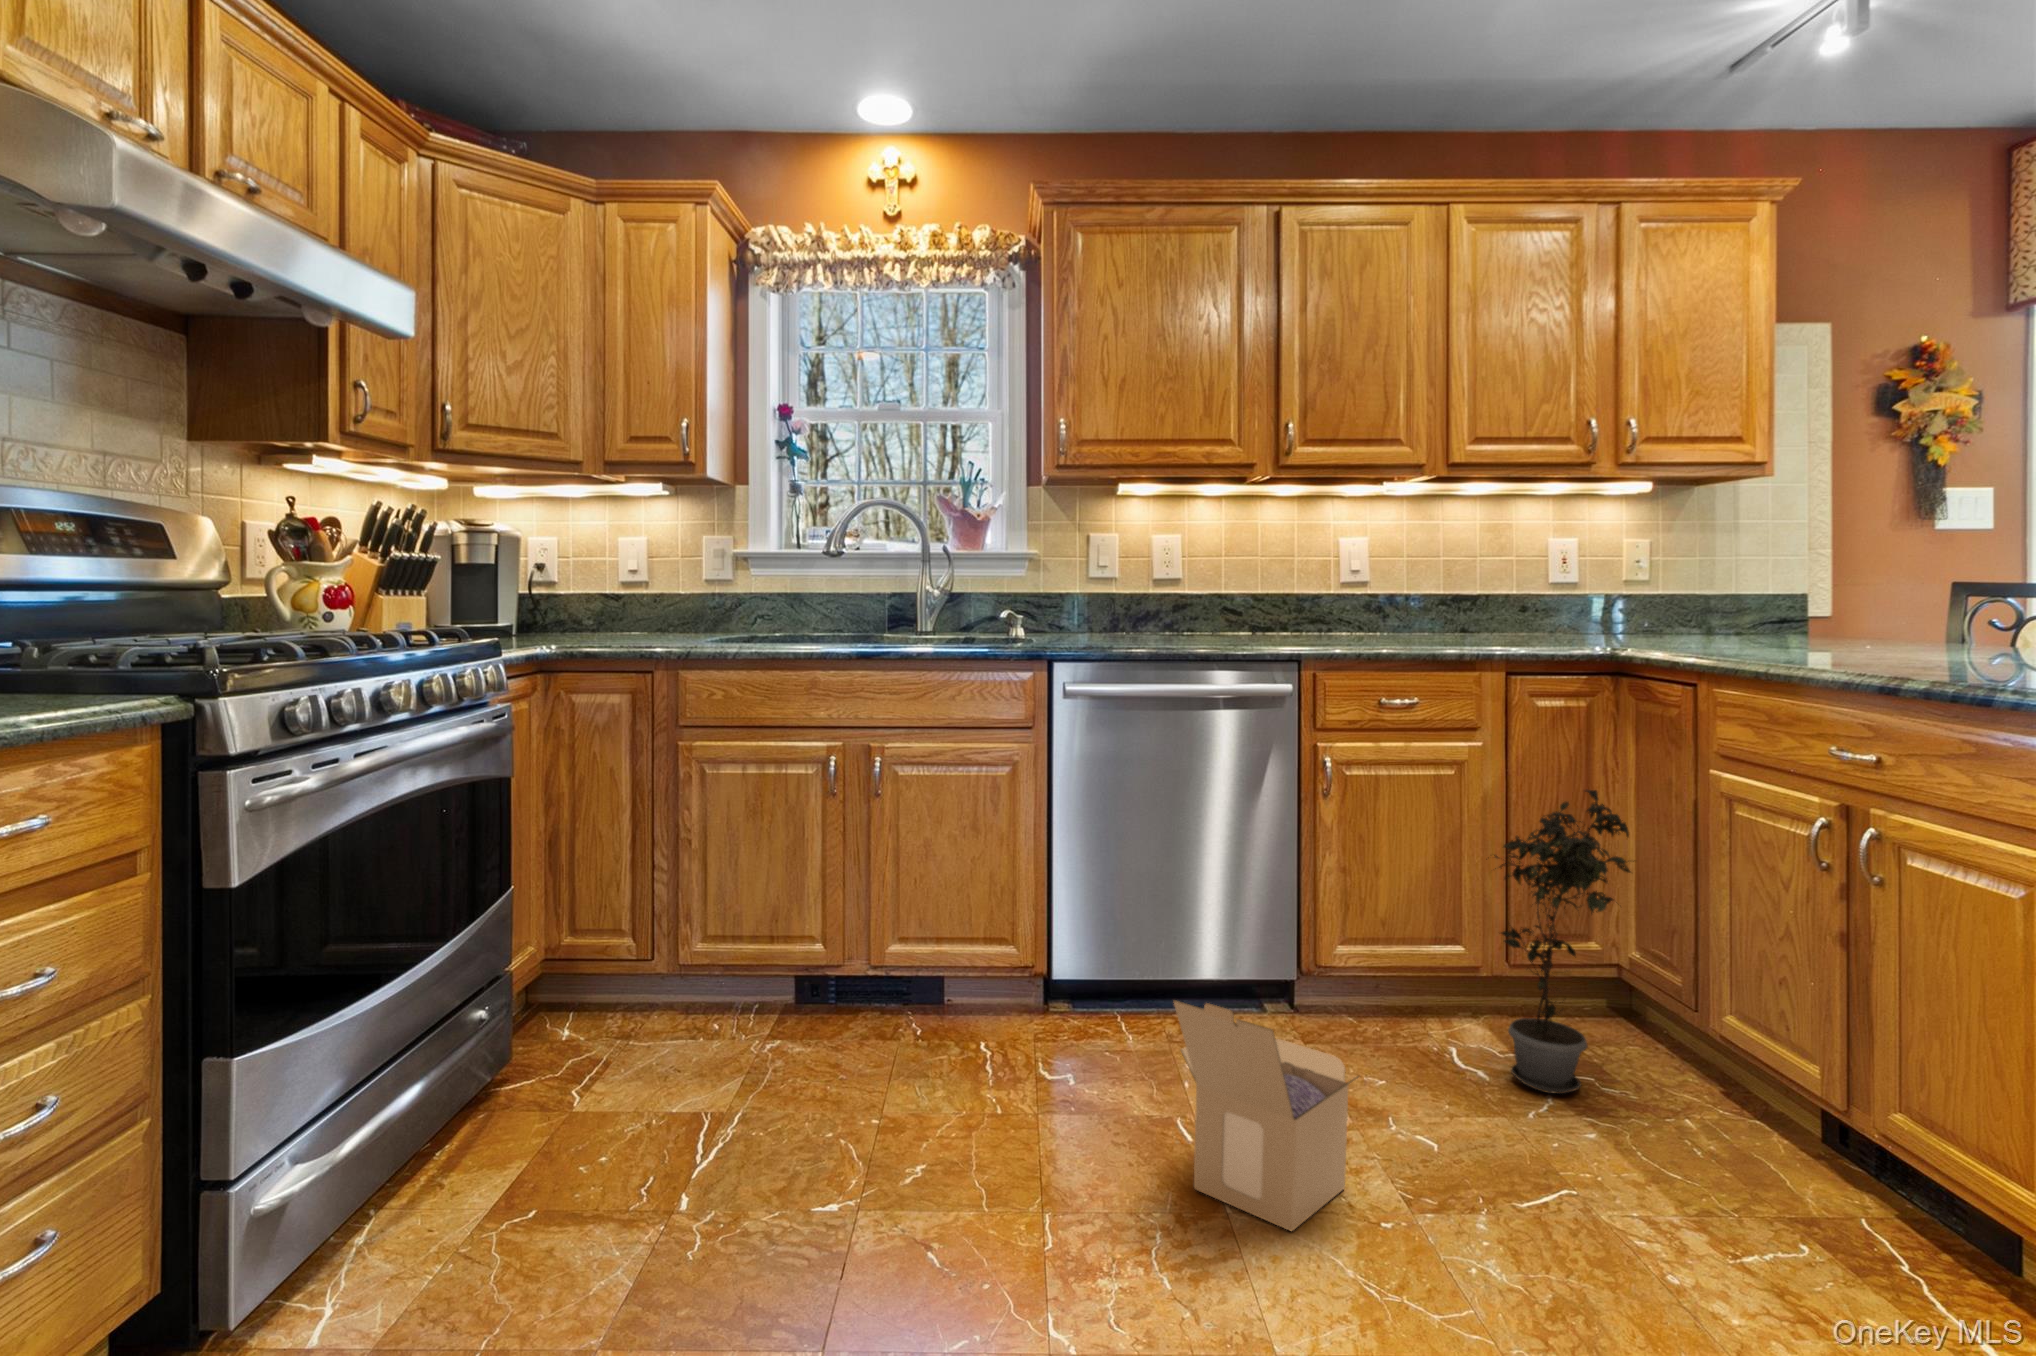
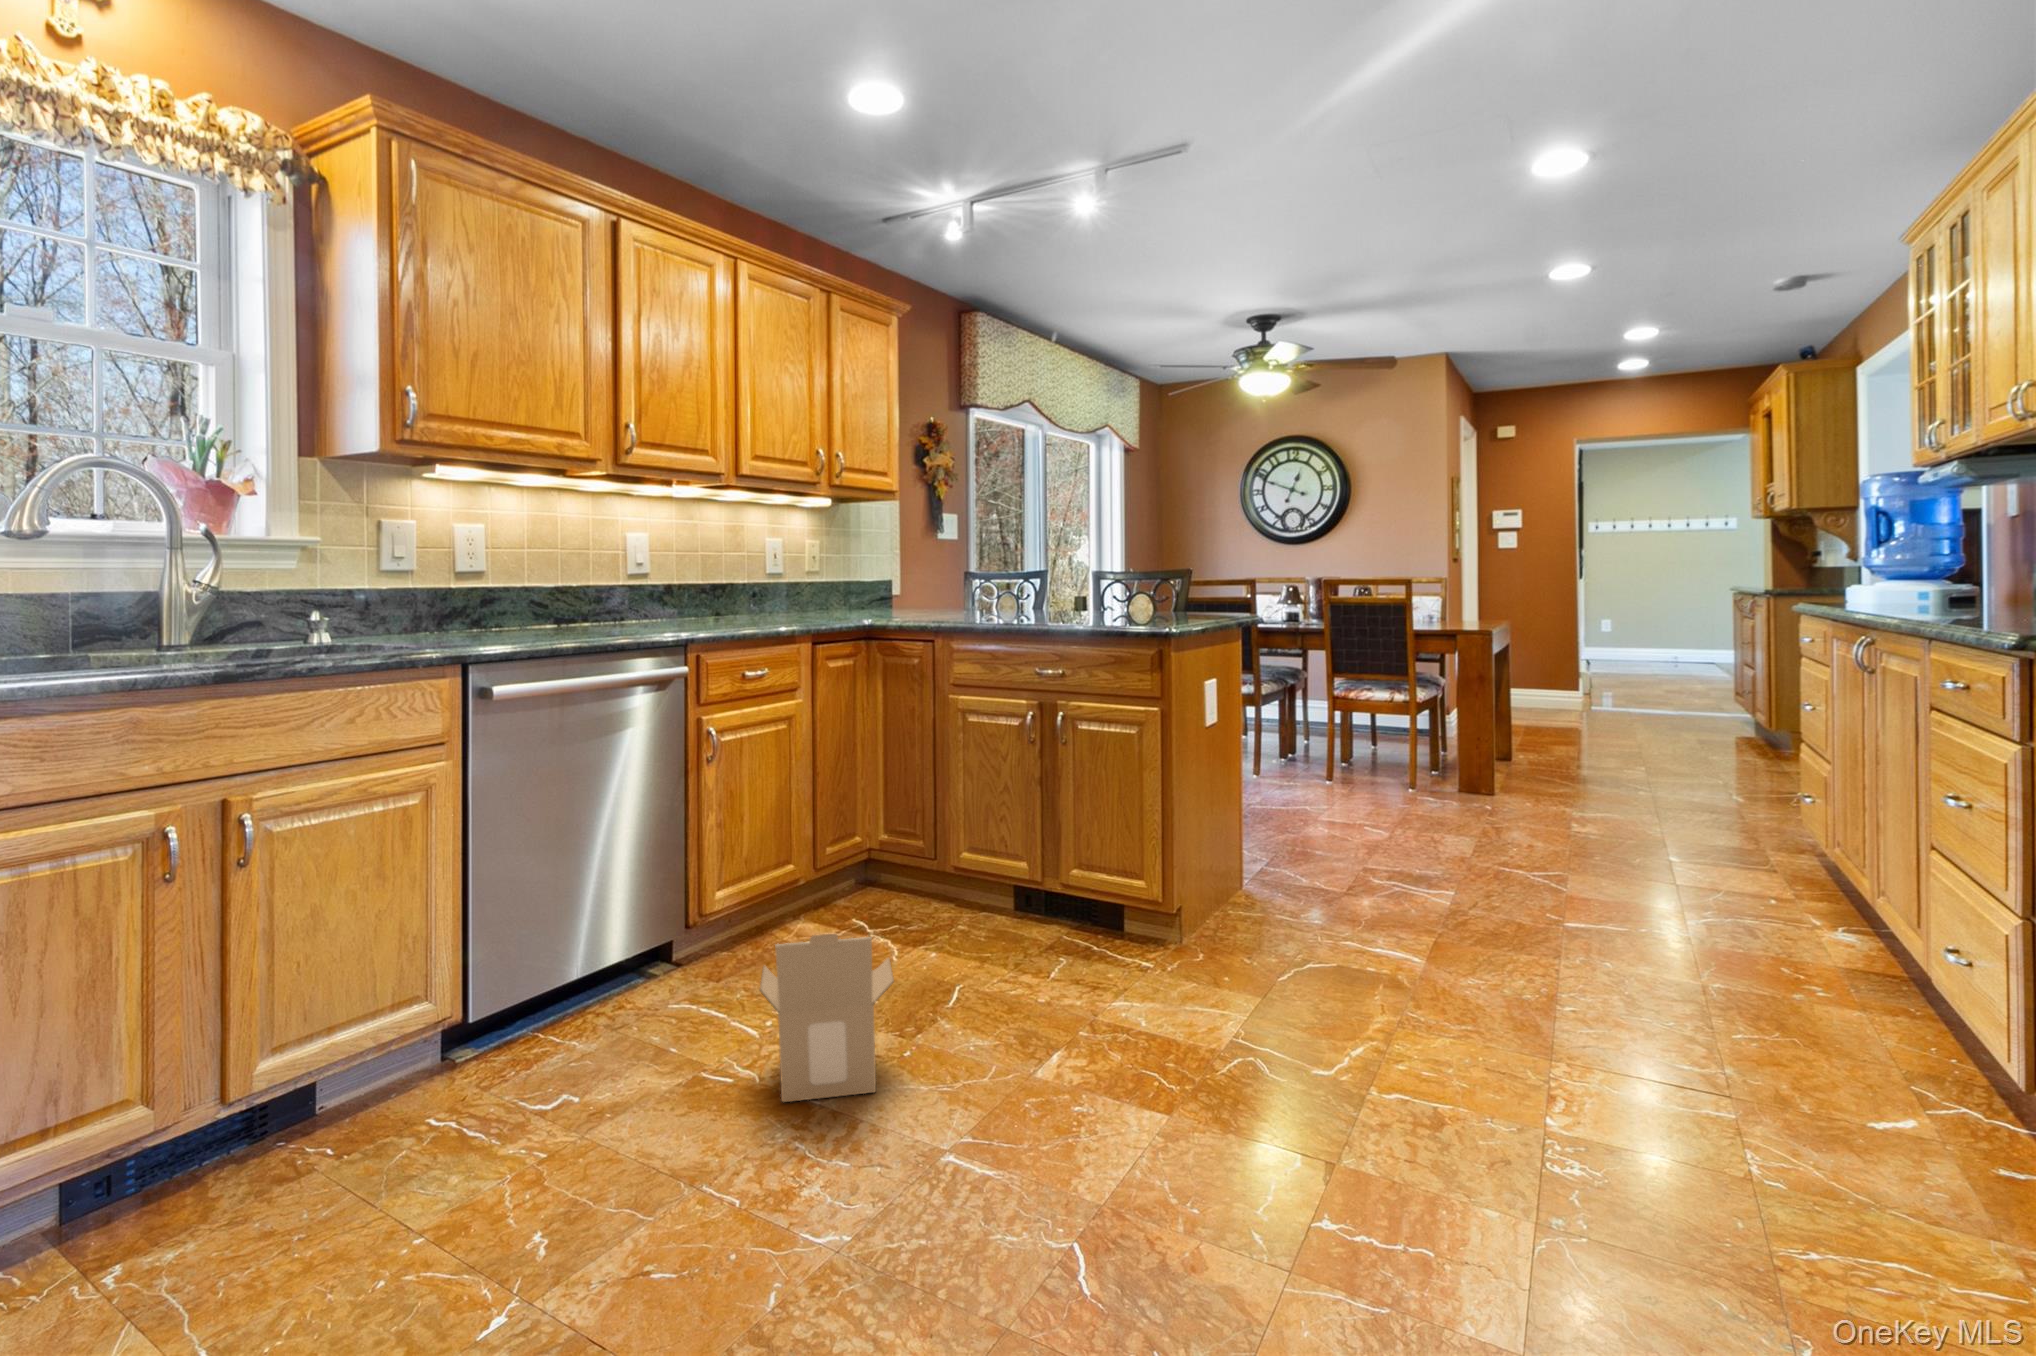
potted plant: present [1494,790,1634,1094] -> none [850,722,949,945]

